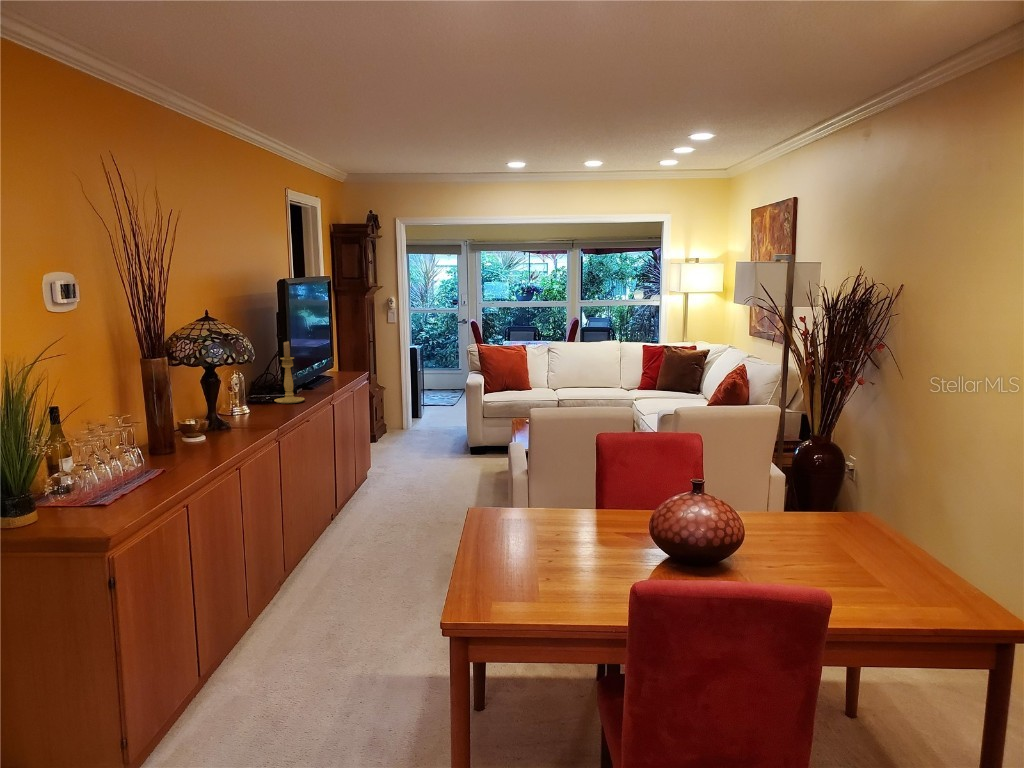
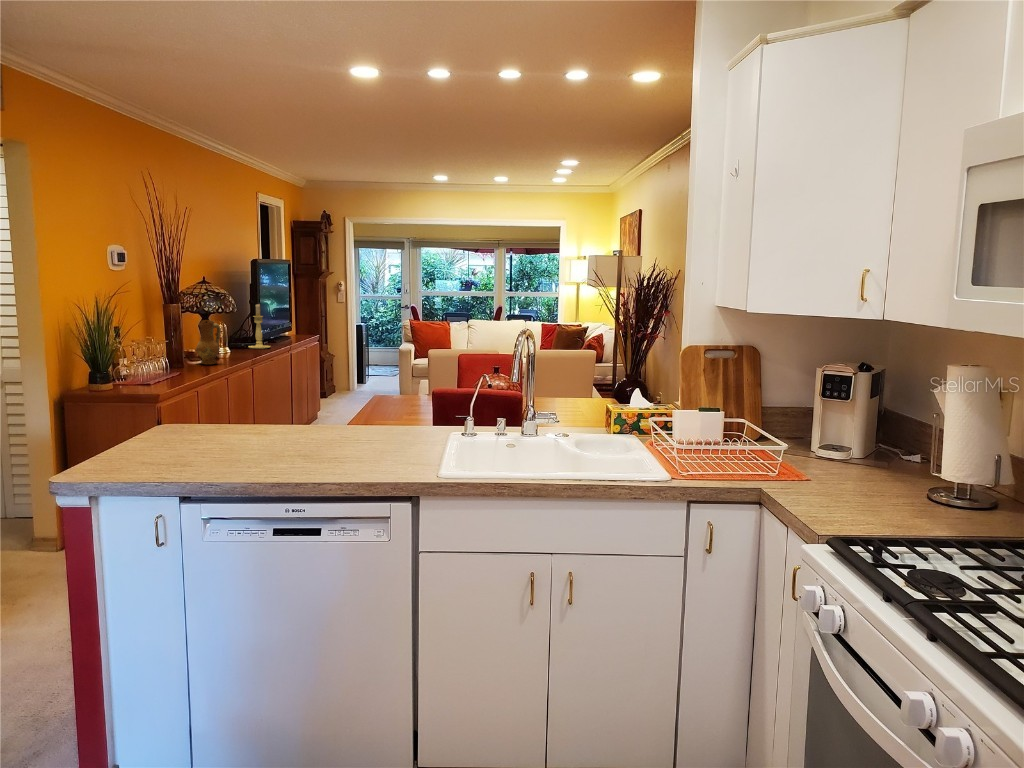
ceramic jug: none [193,379,230,447] -> present [196,320,221,365]

